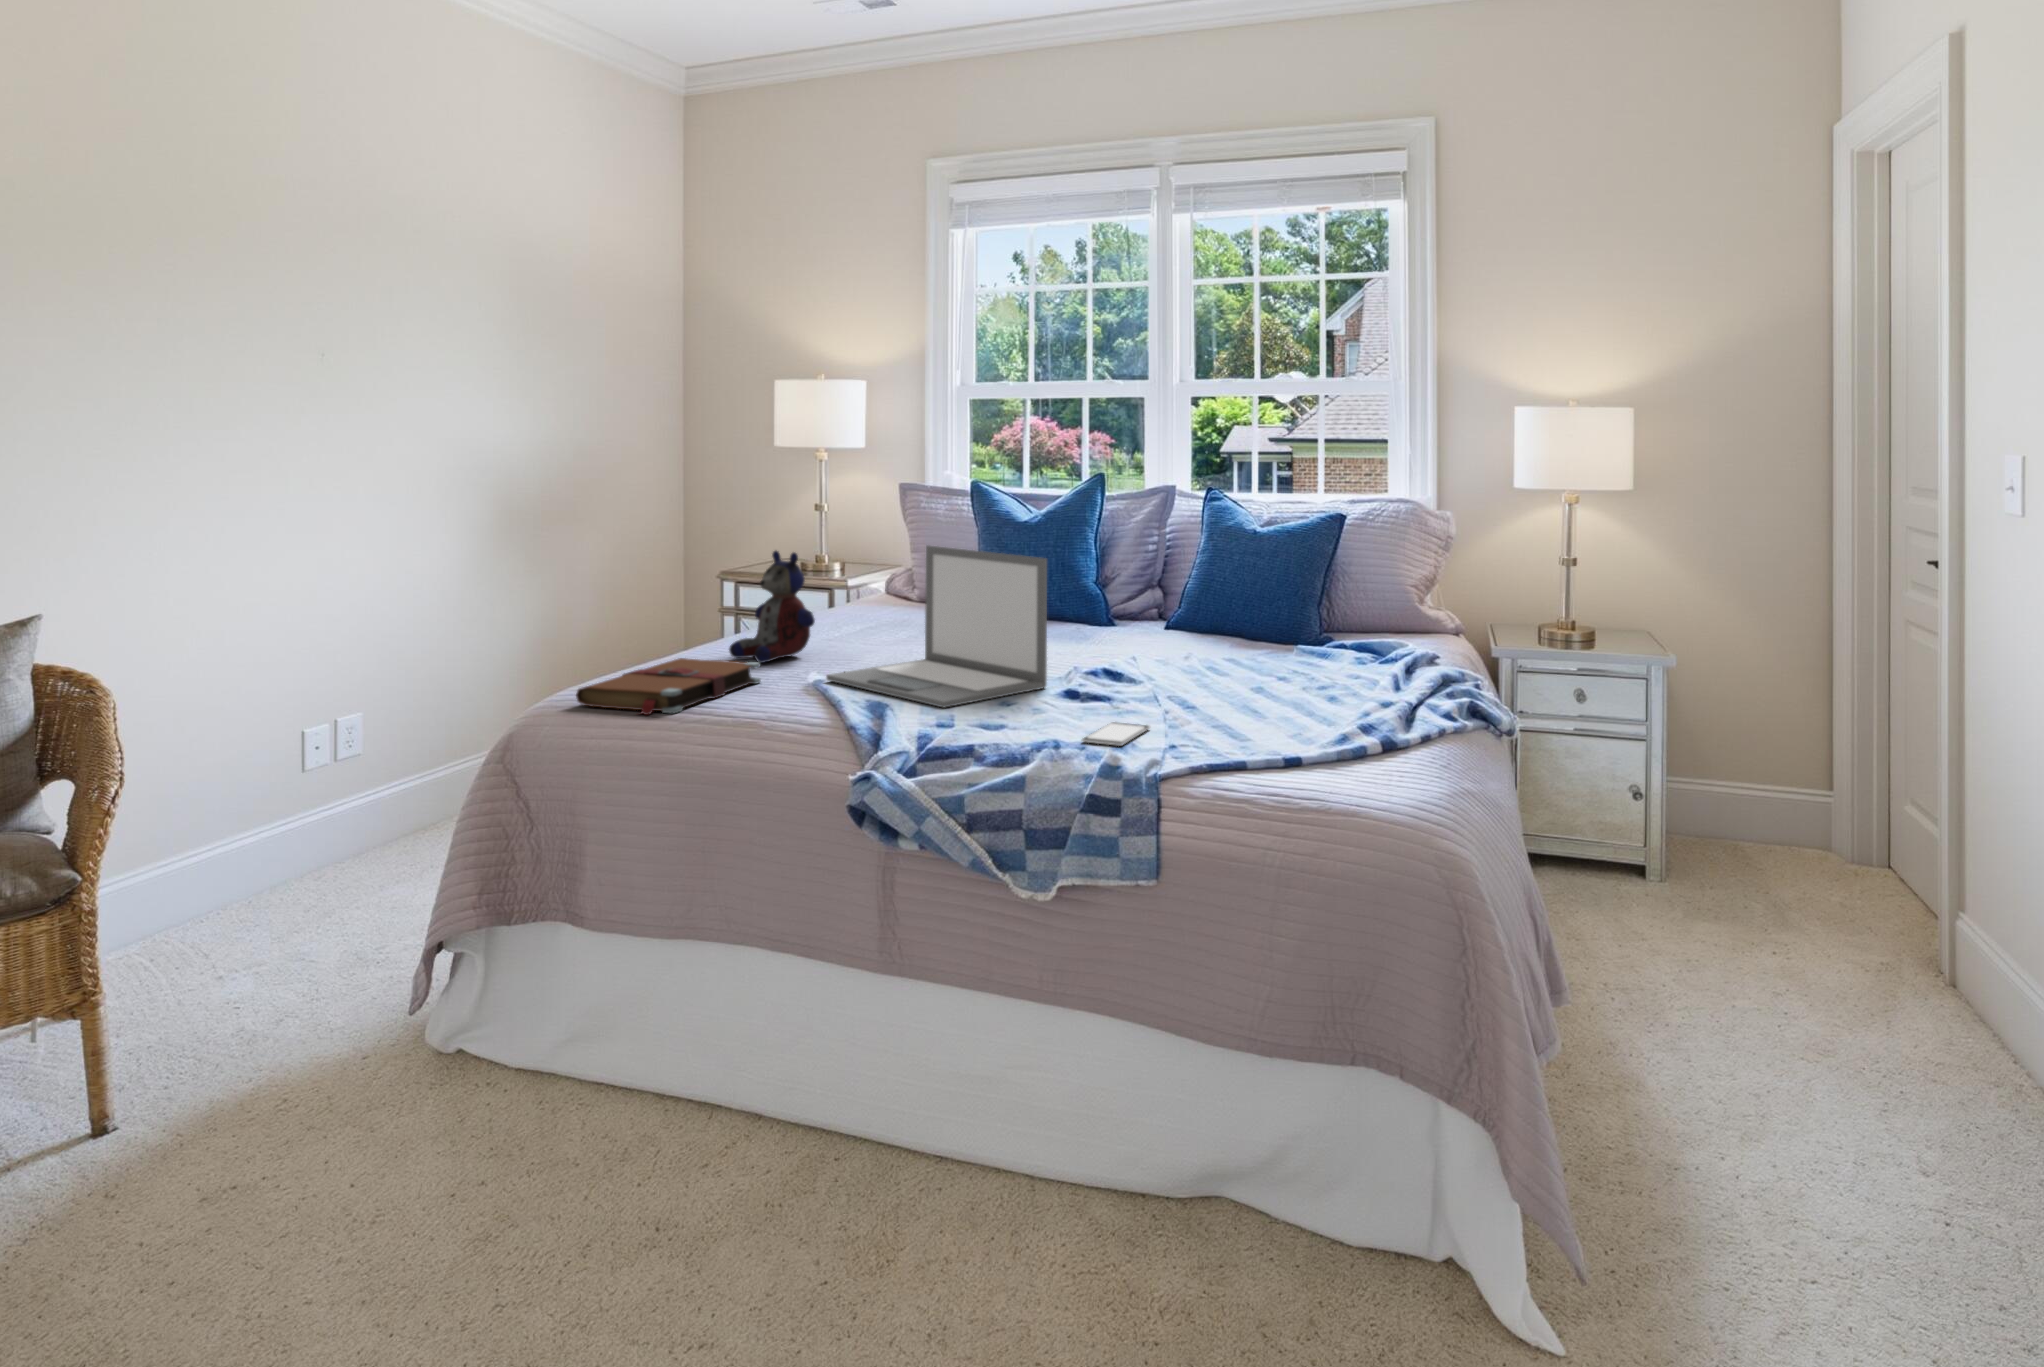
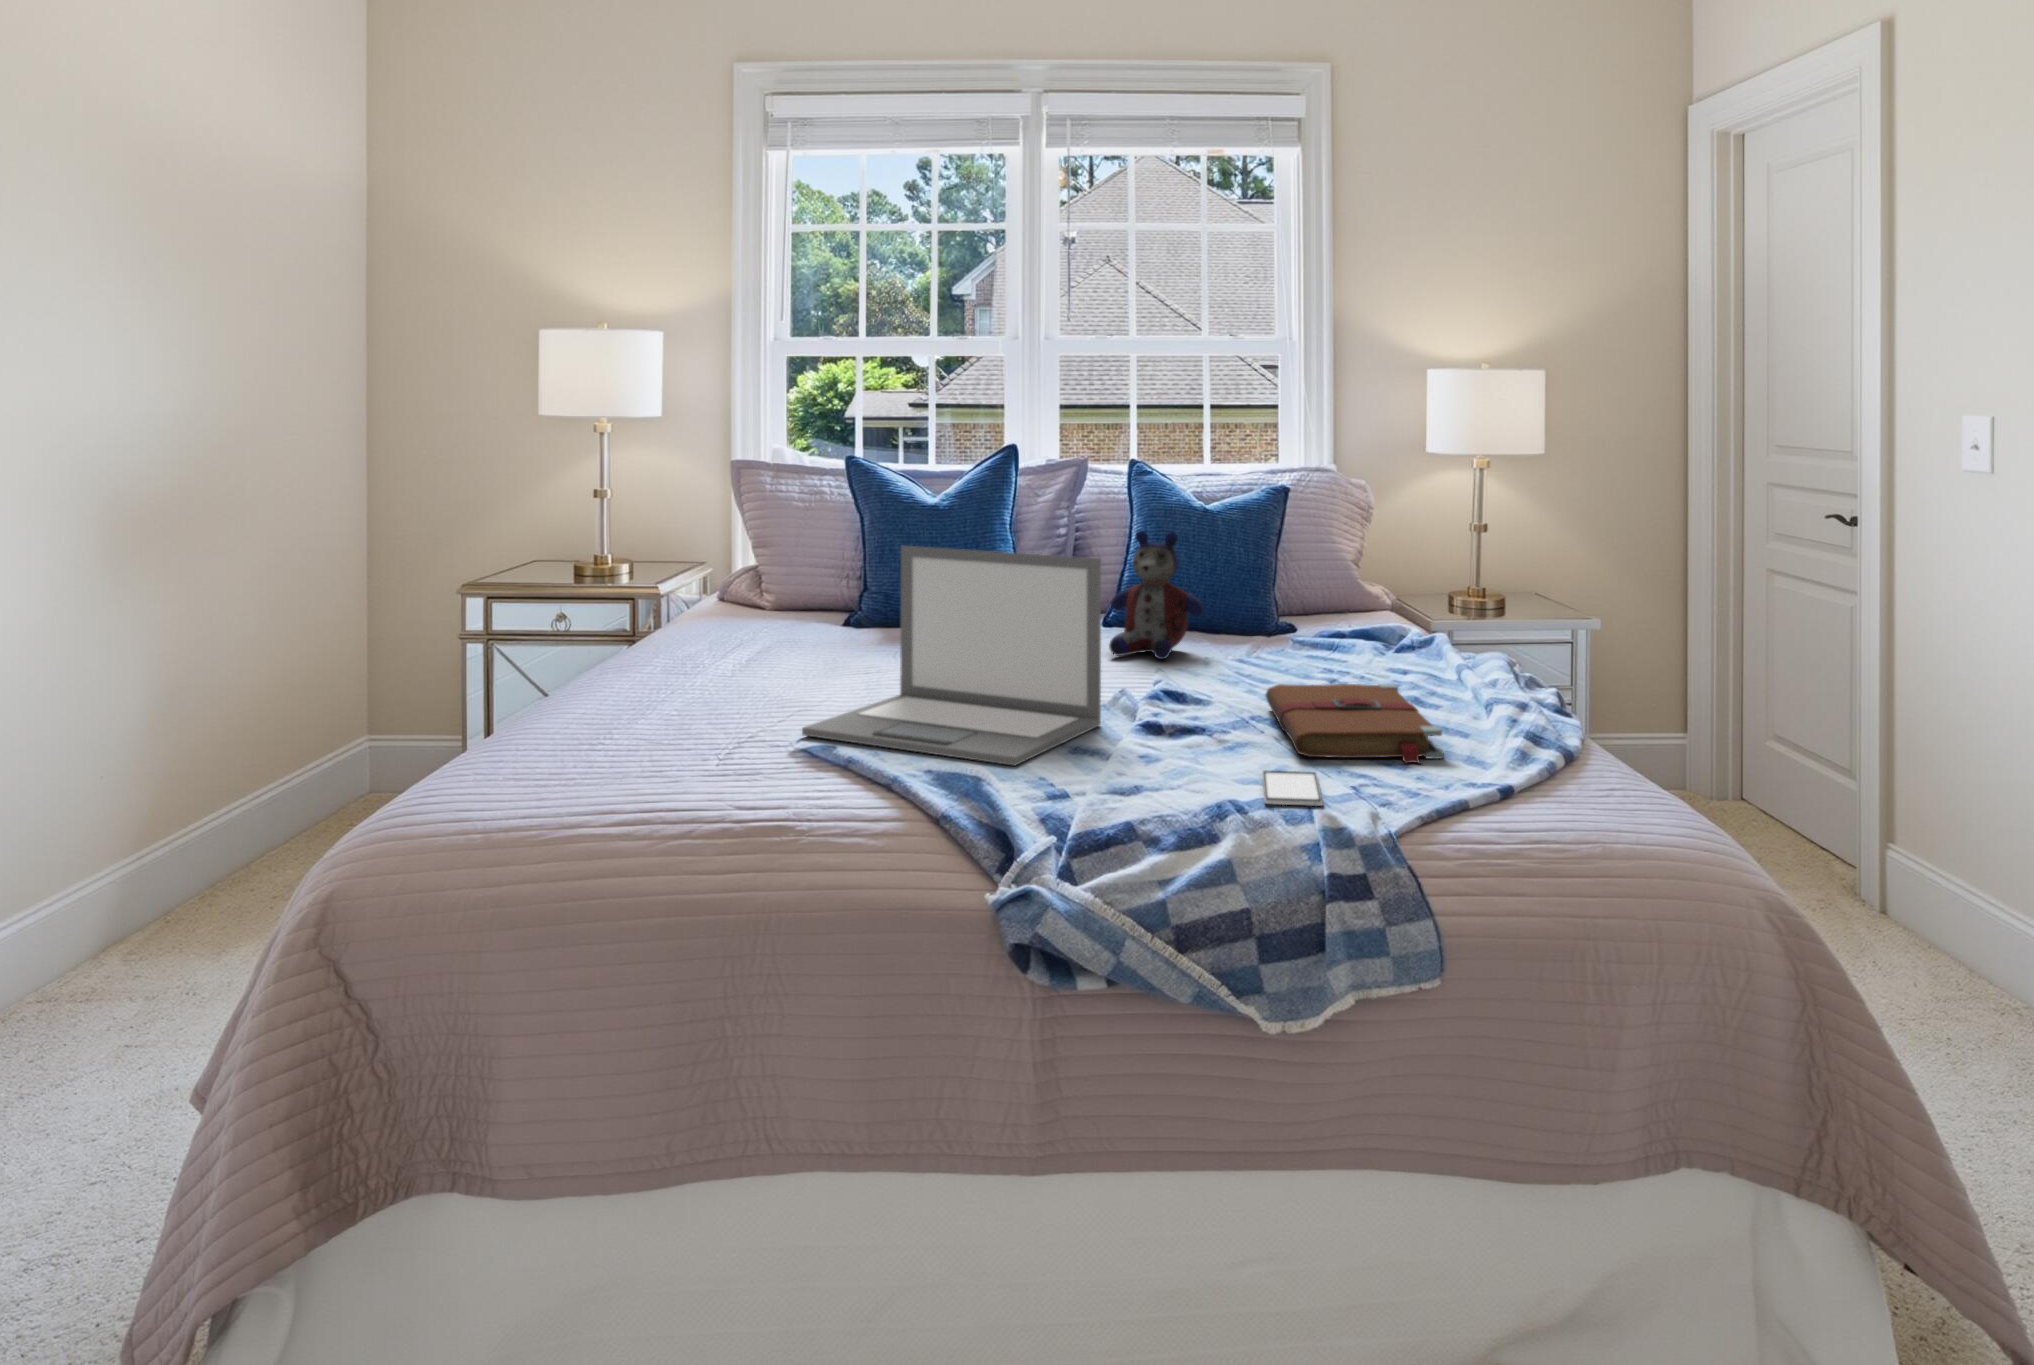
stuffed bear: present [729,551,815,663] -> present [1109,531,1204,659]
book: present [576,658,761,715] -> present [1266,684,1444,763]

